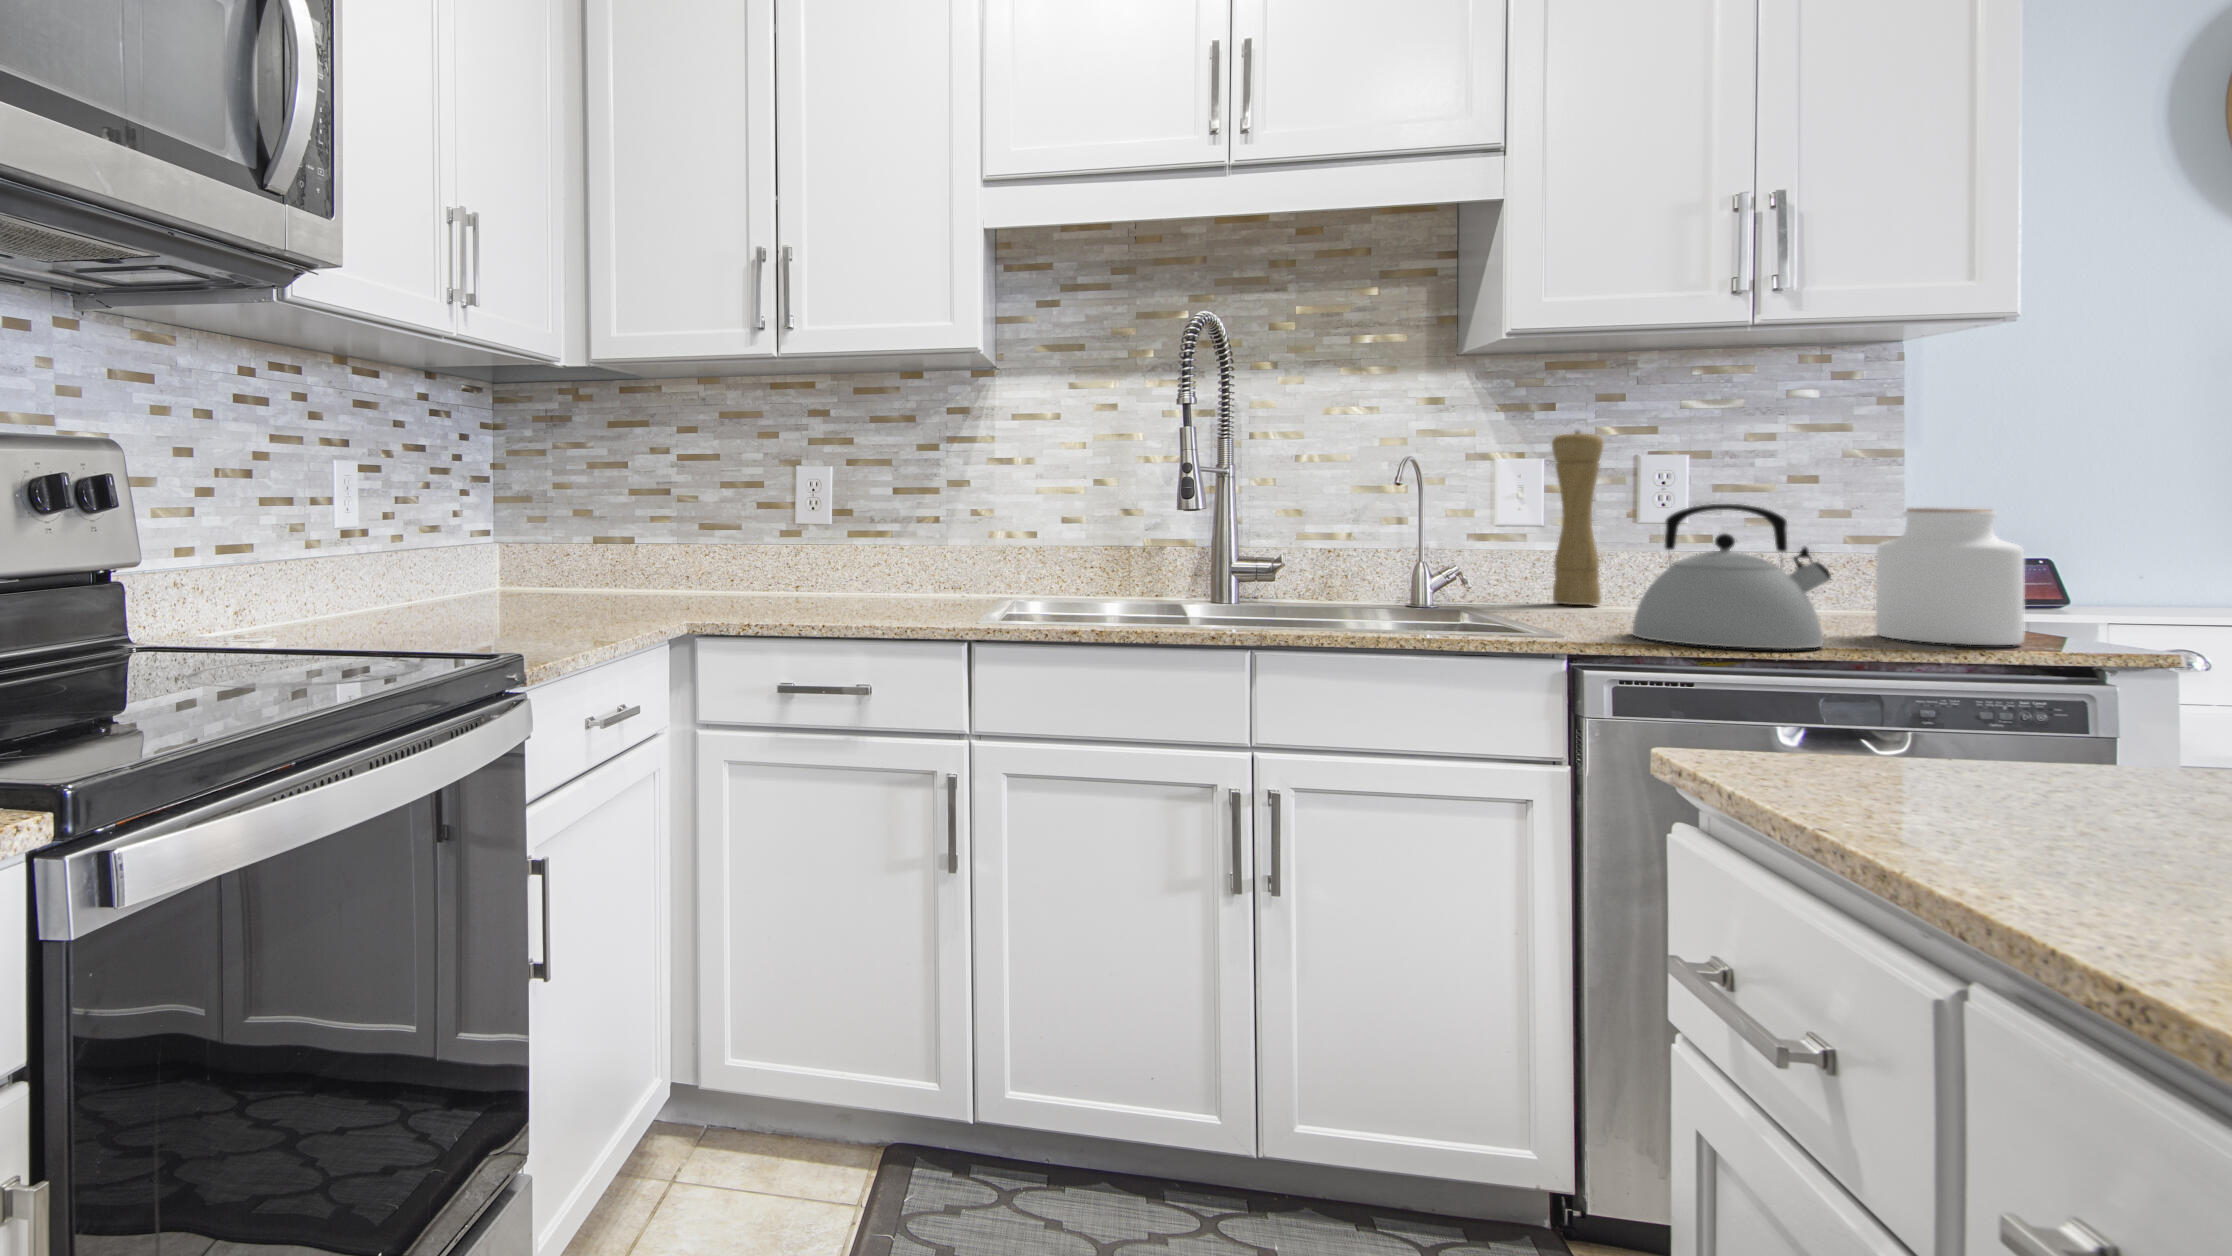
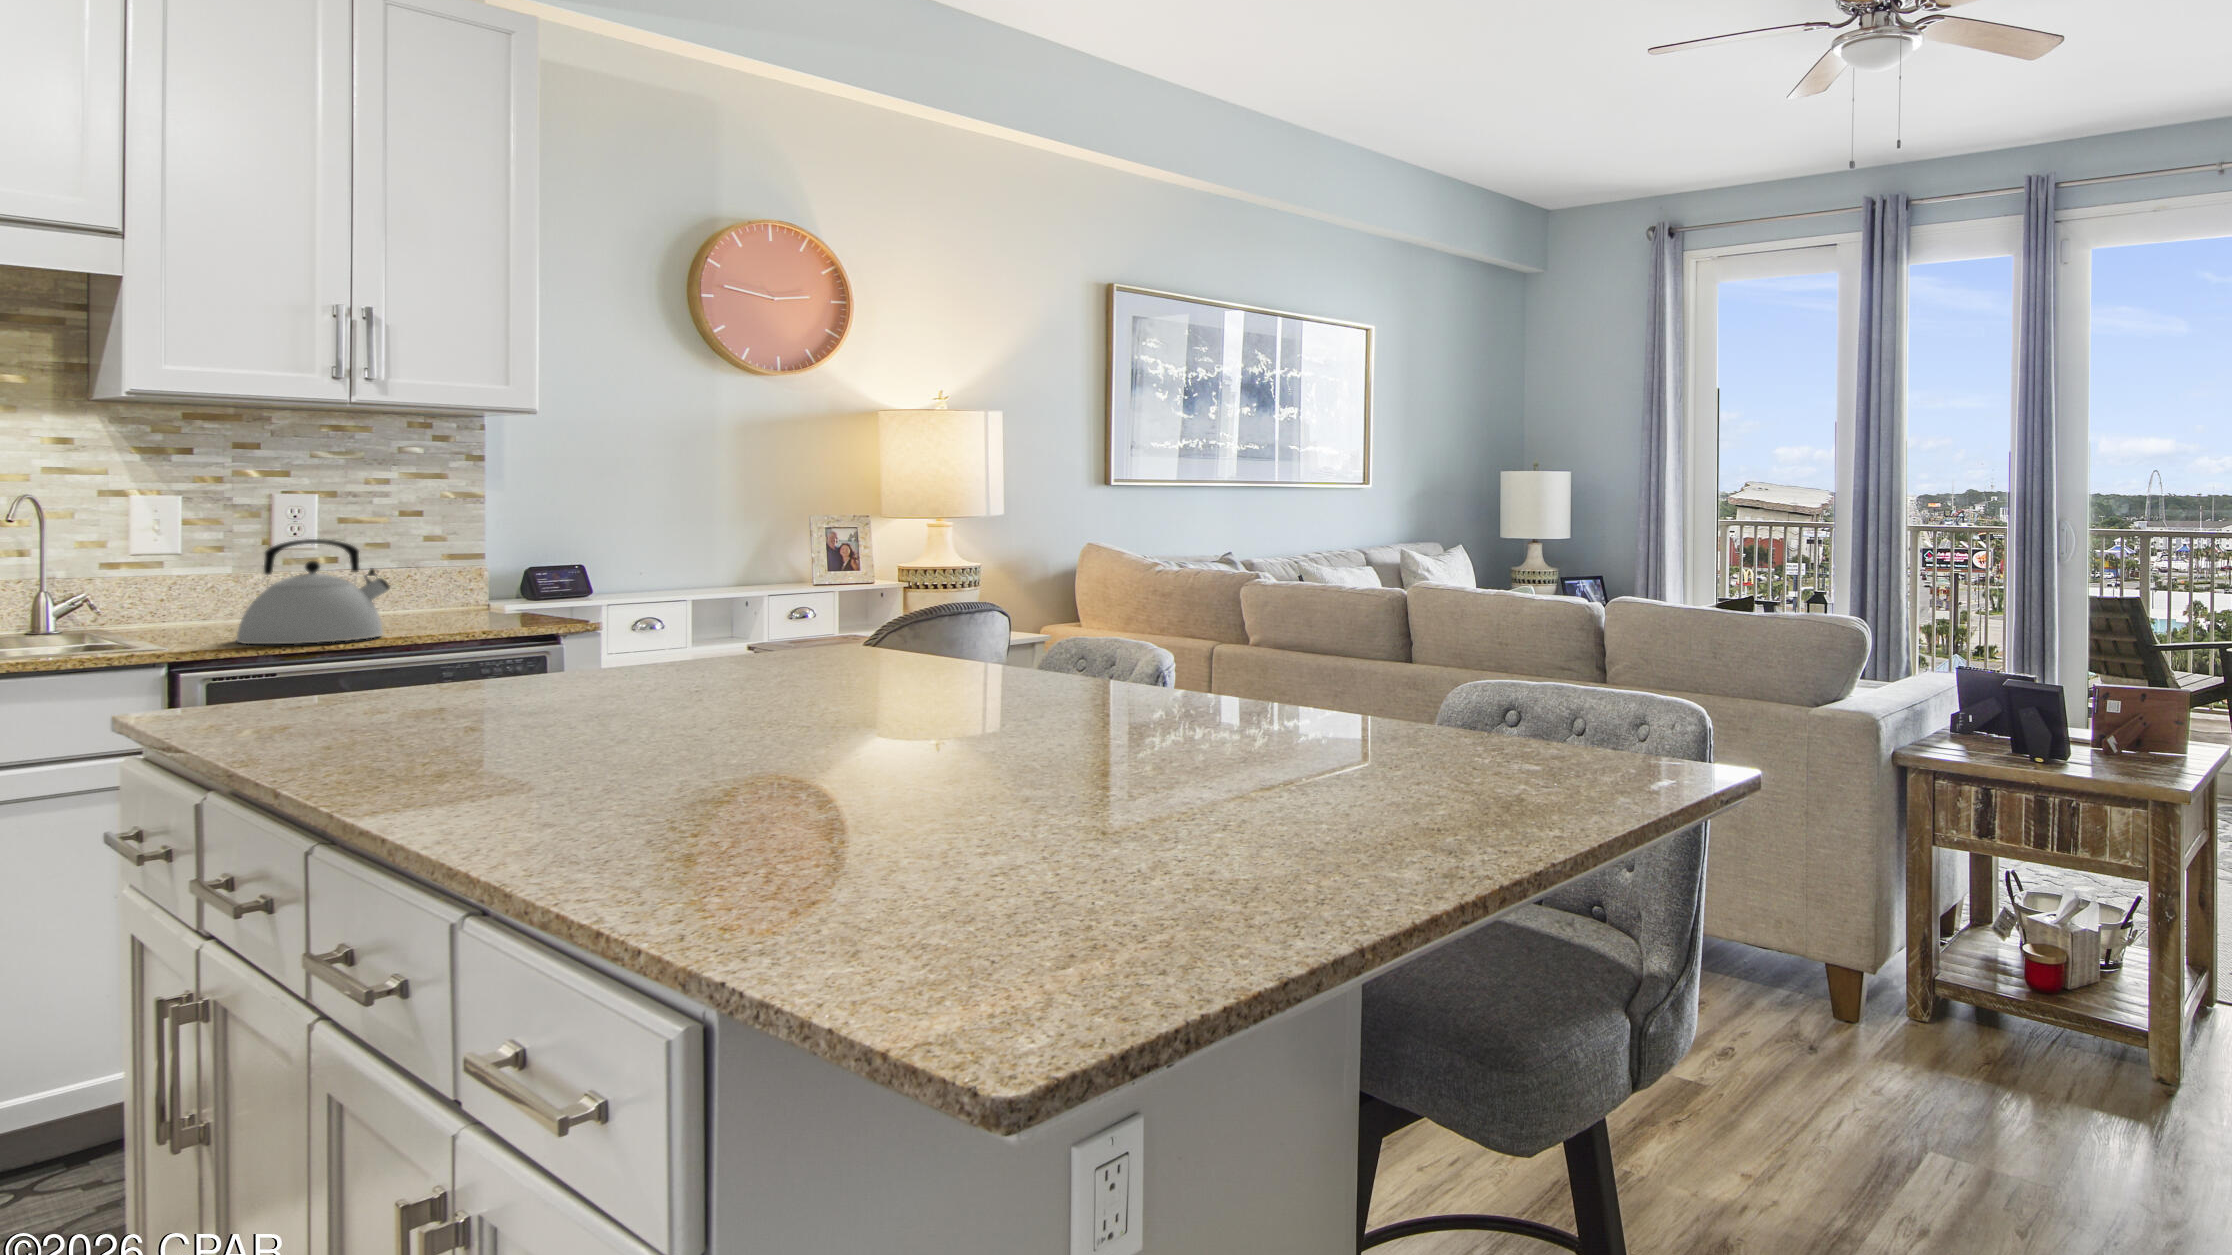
pepper mill: present [1552,431,1603,605] -> none [186,474,237,621]
jar: present [1876,508,2025,645] -> none [433,537,522,626]

